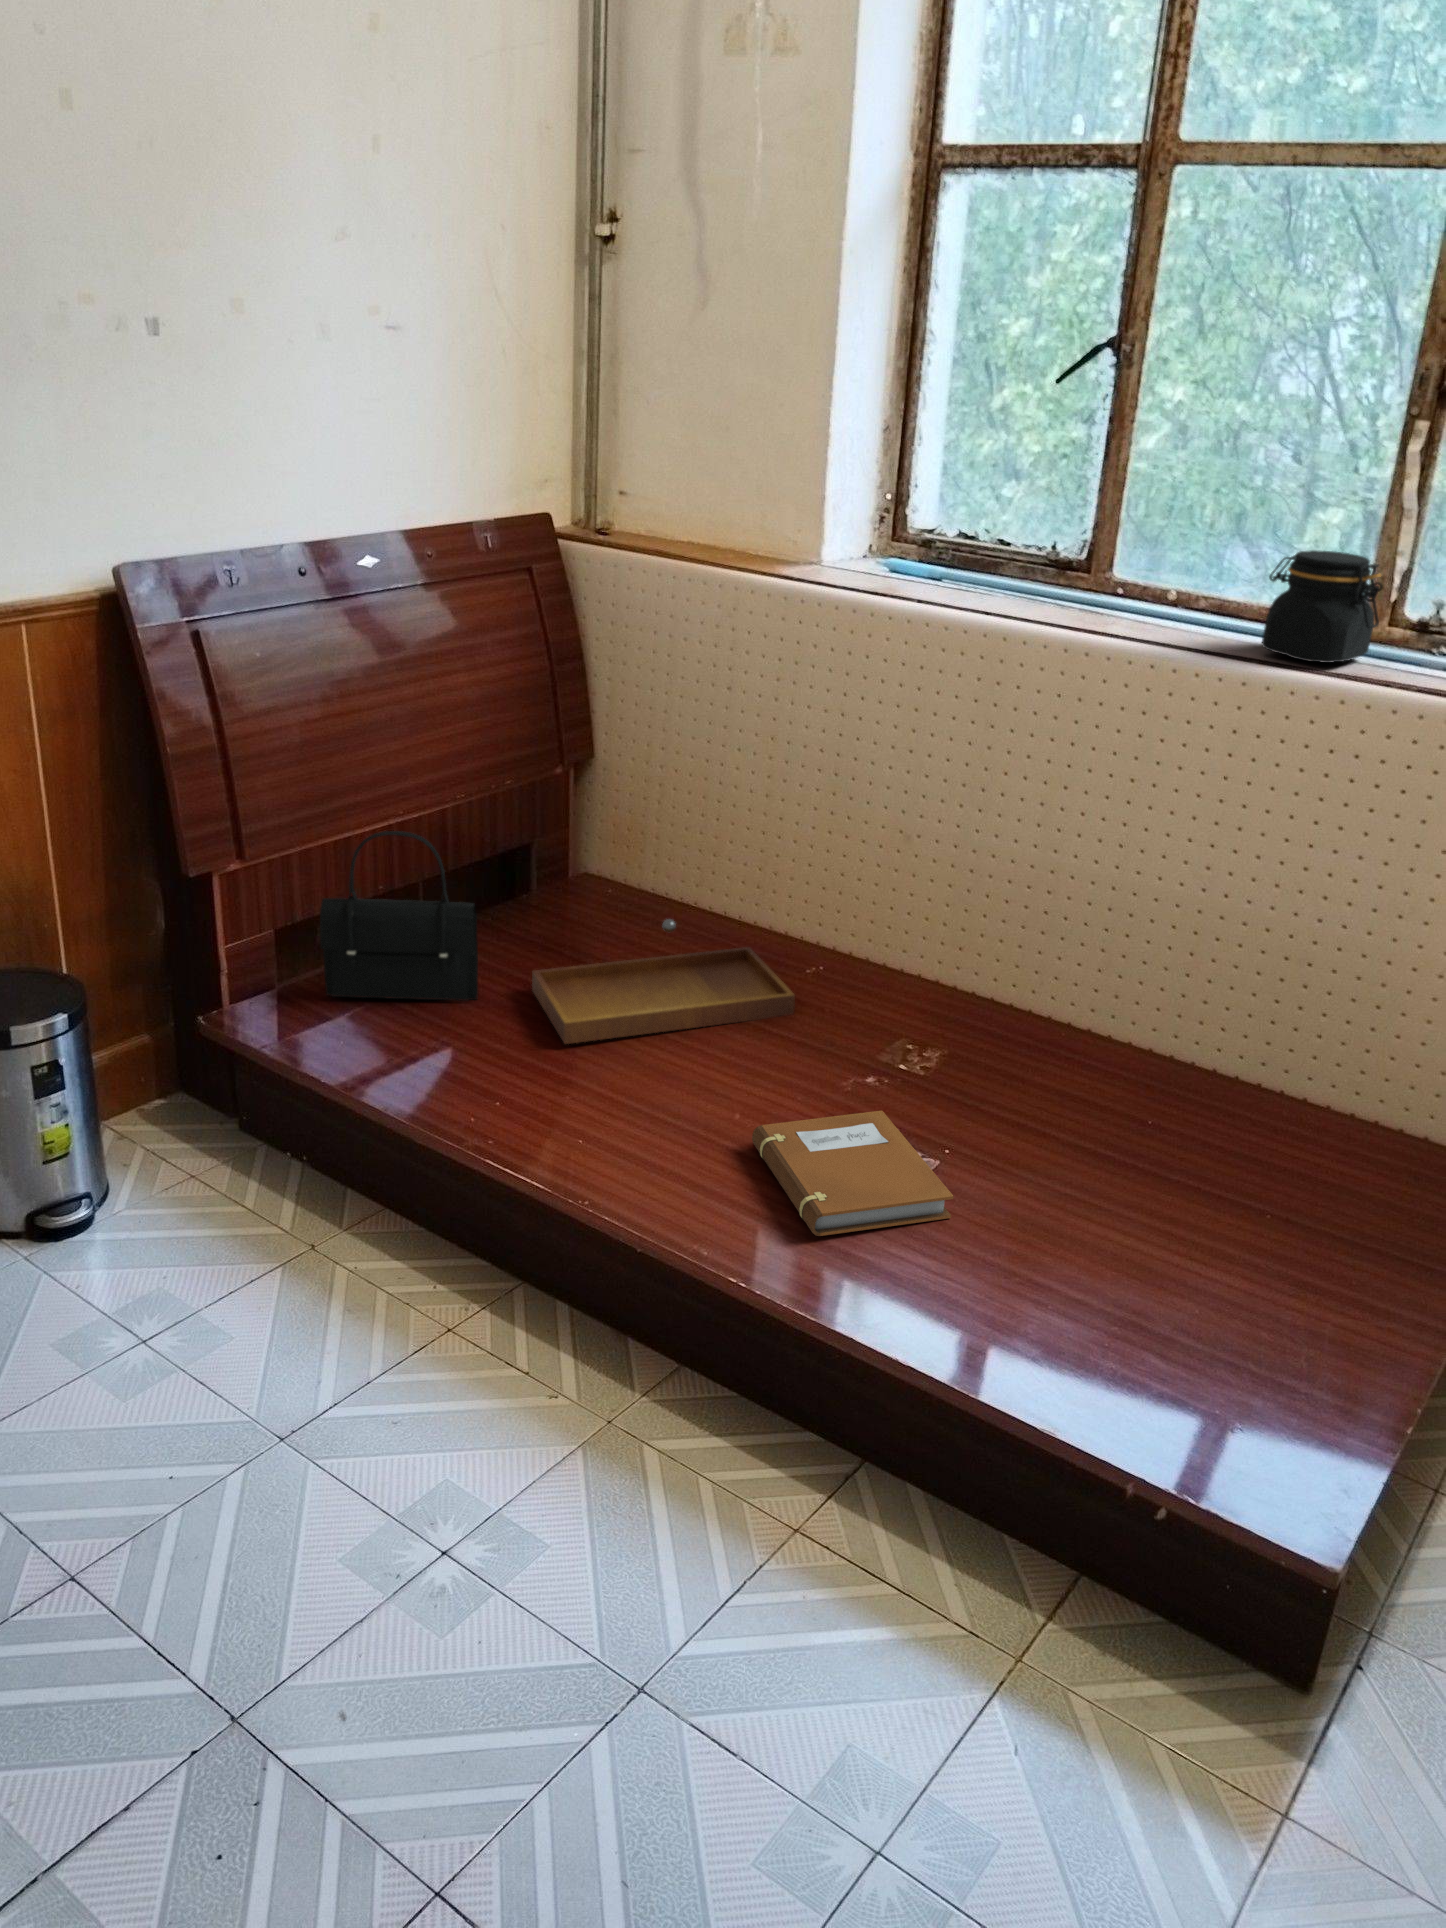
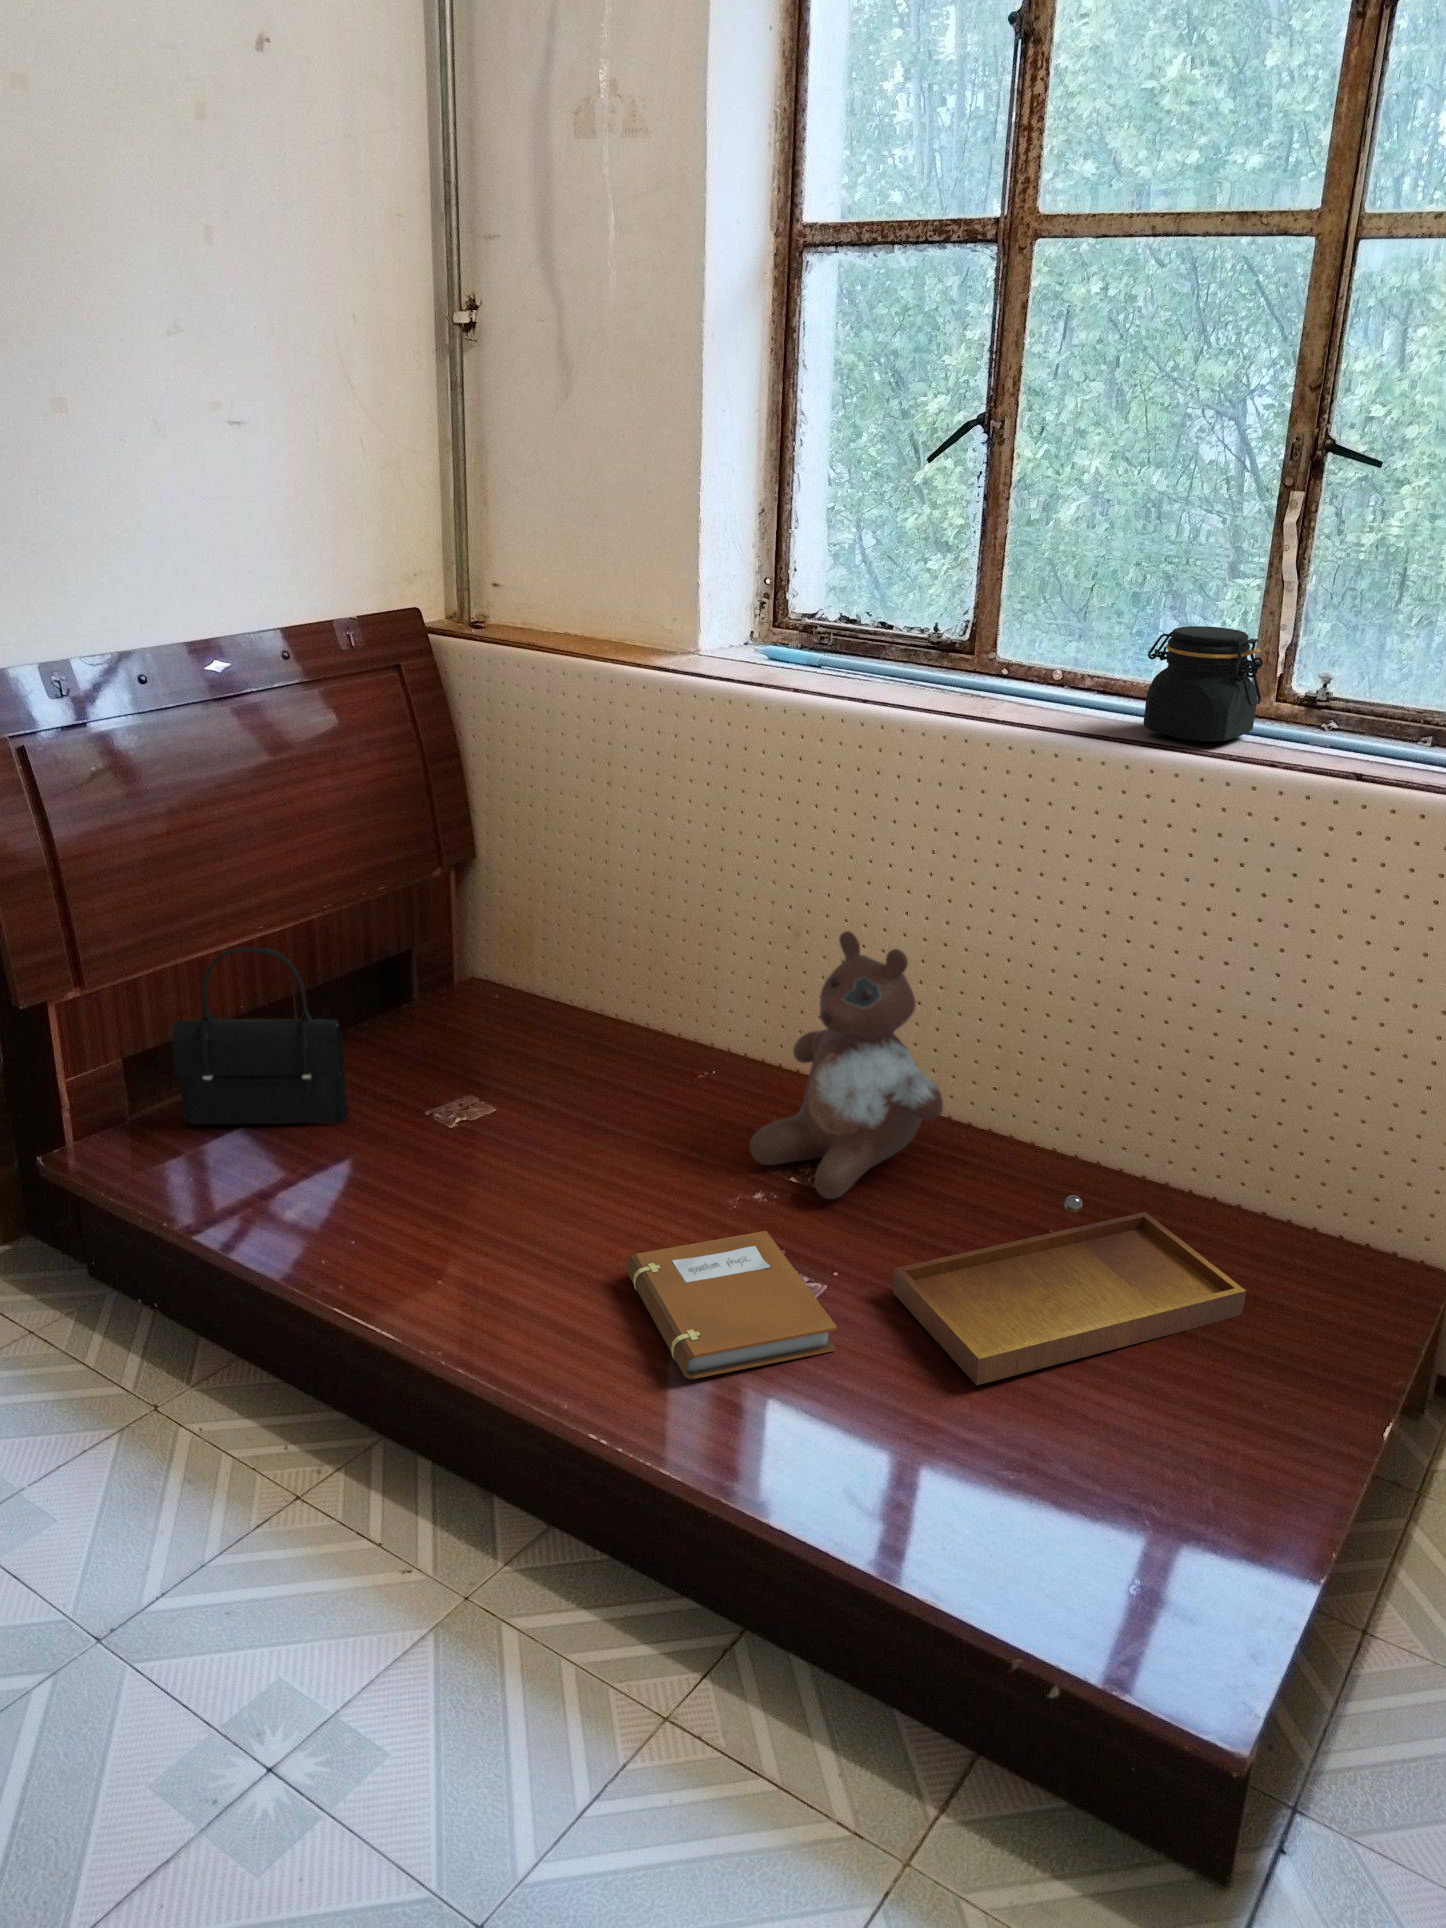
stuffed bear: none [862,834,1051,1086] -> present [750,931,943,1199]
tray: present [532,919,795,1044] -> present [893,1195,1246,1385]

